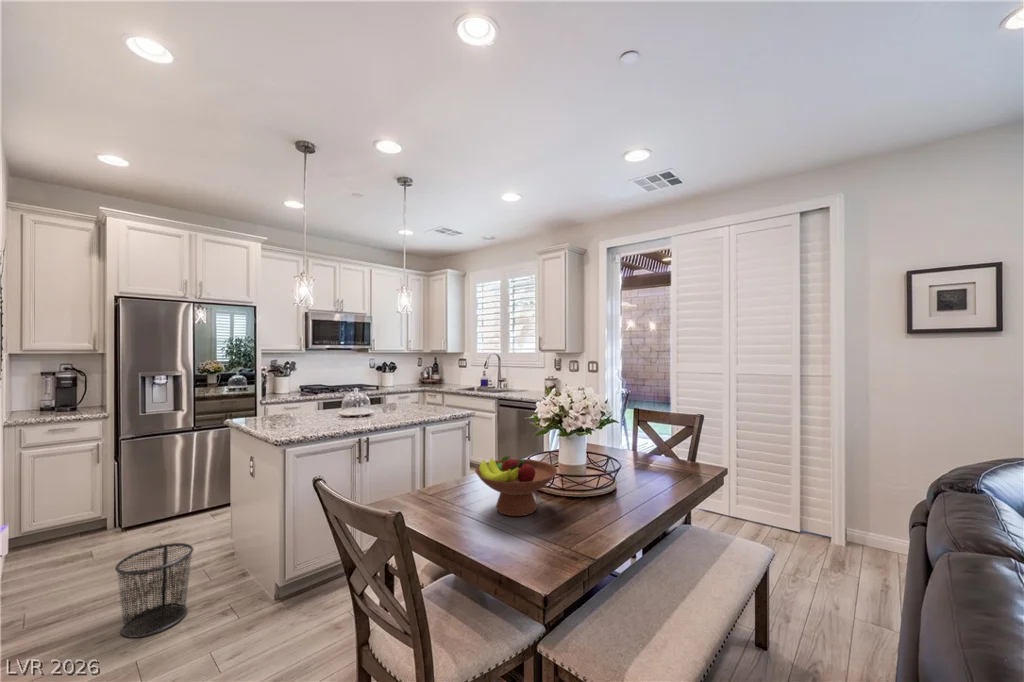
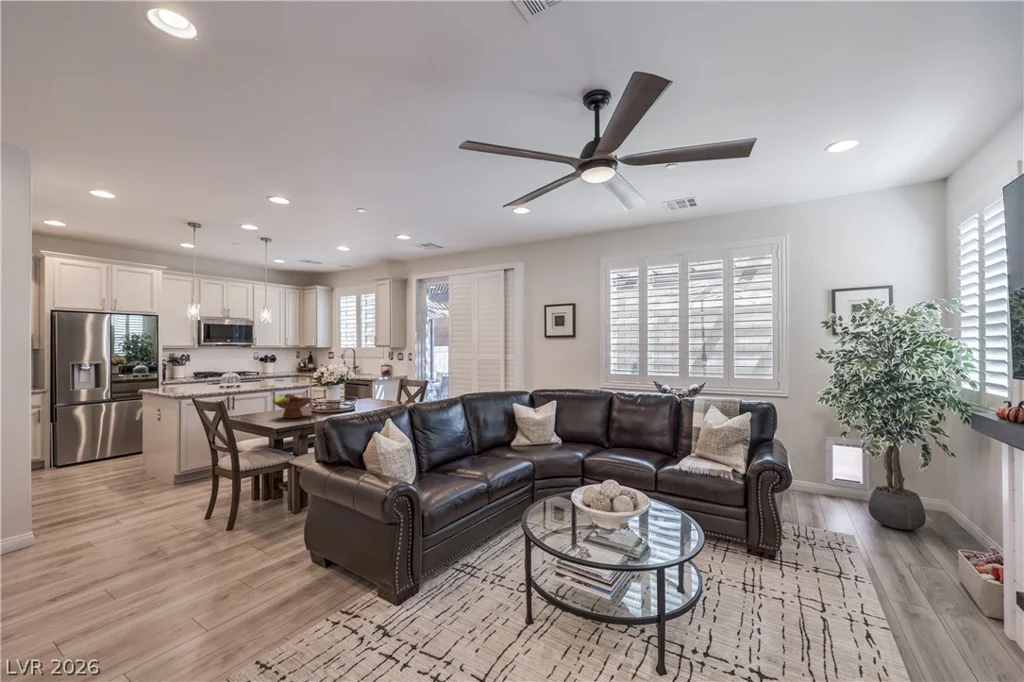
waste bin: present [115,543,194,638] -> none [79,455,124,499]

